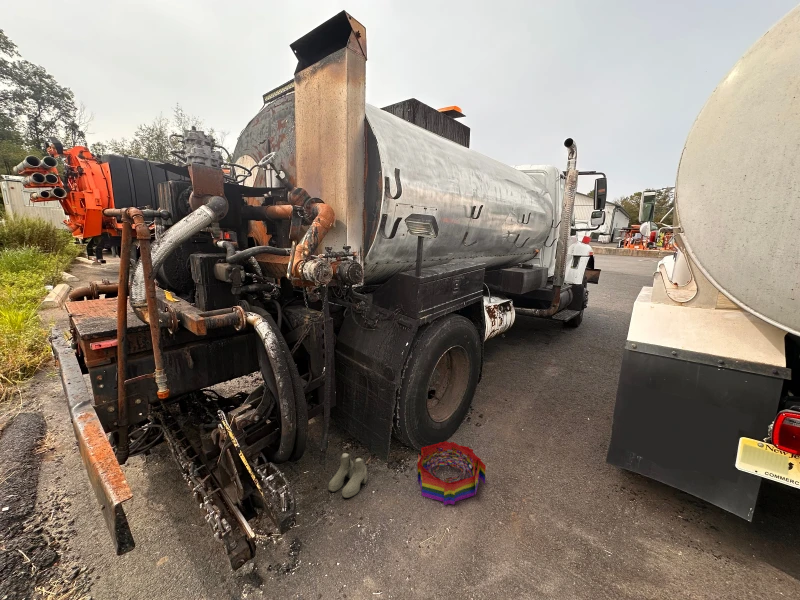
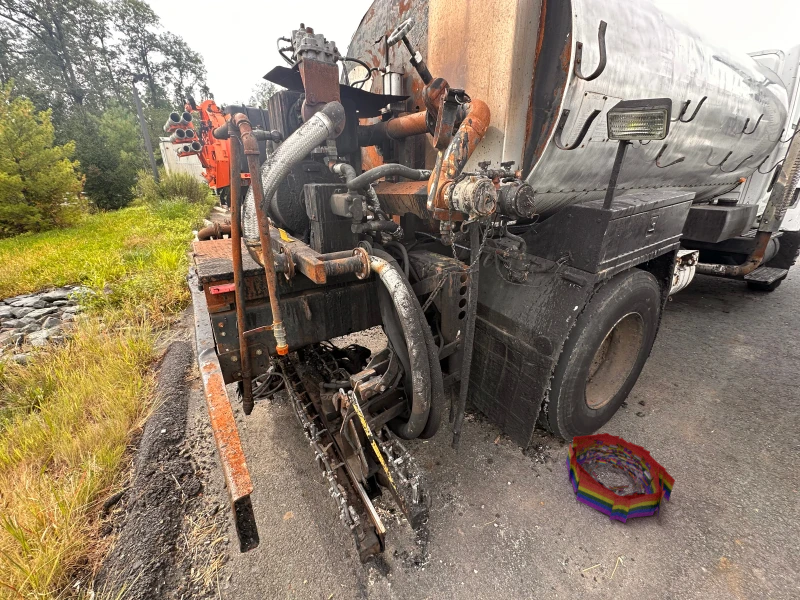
boots: present [328,451,367,498] -> none [456,428,502,483]

